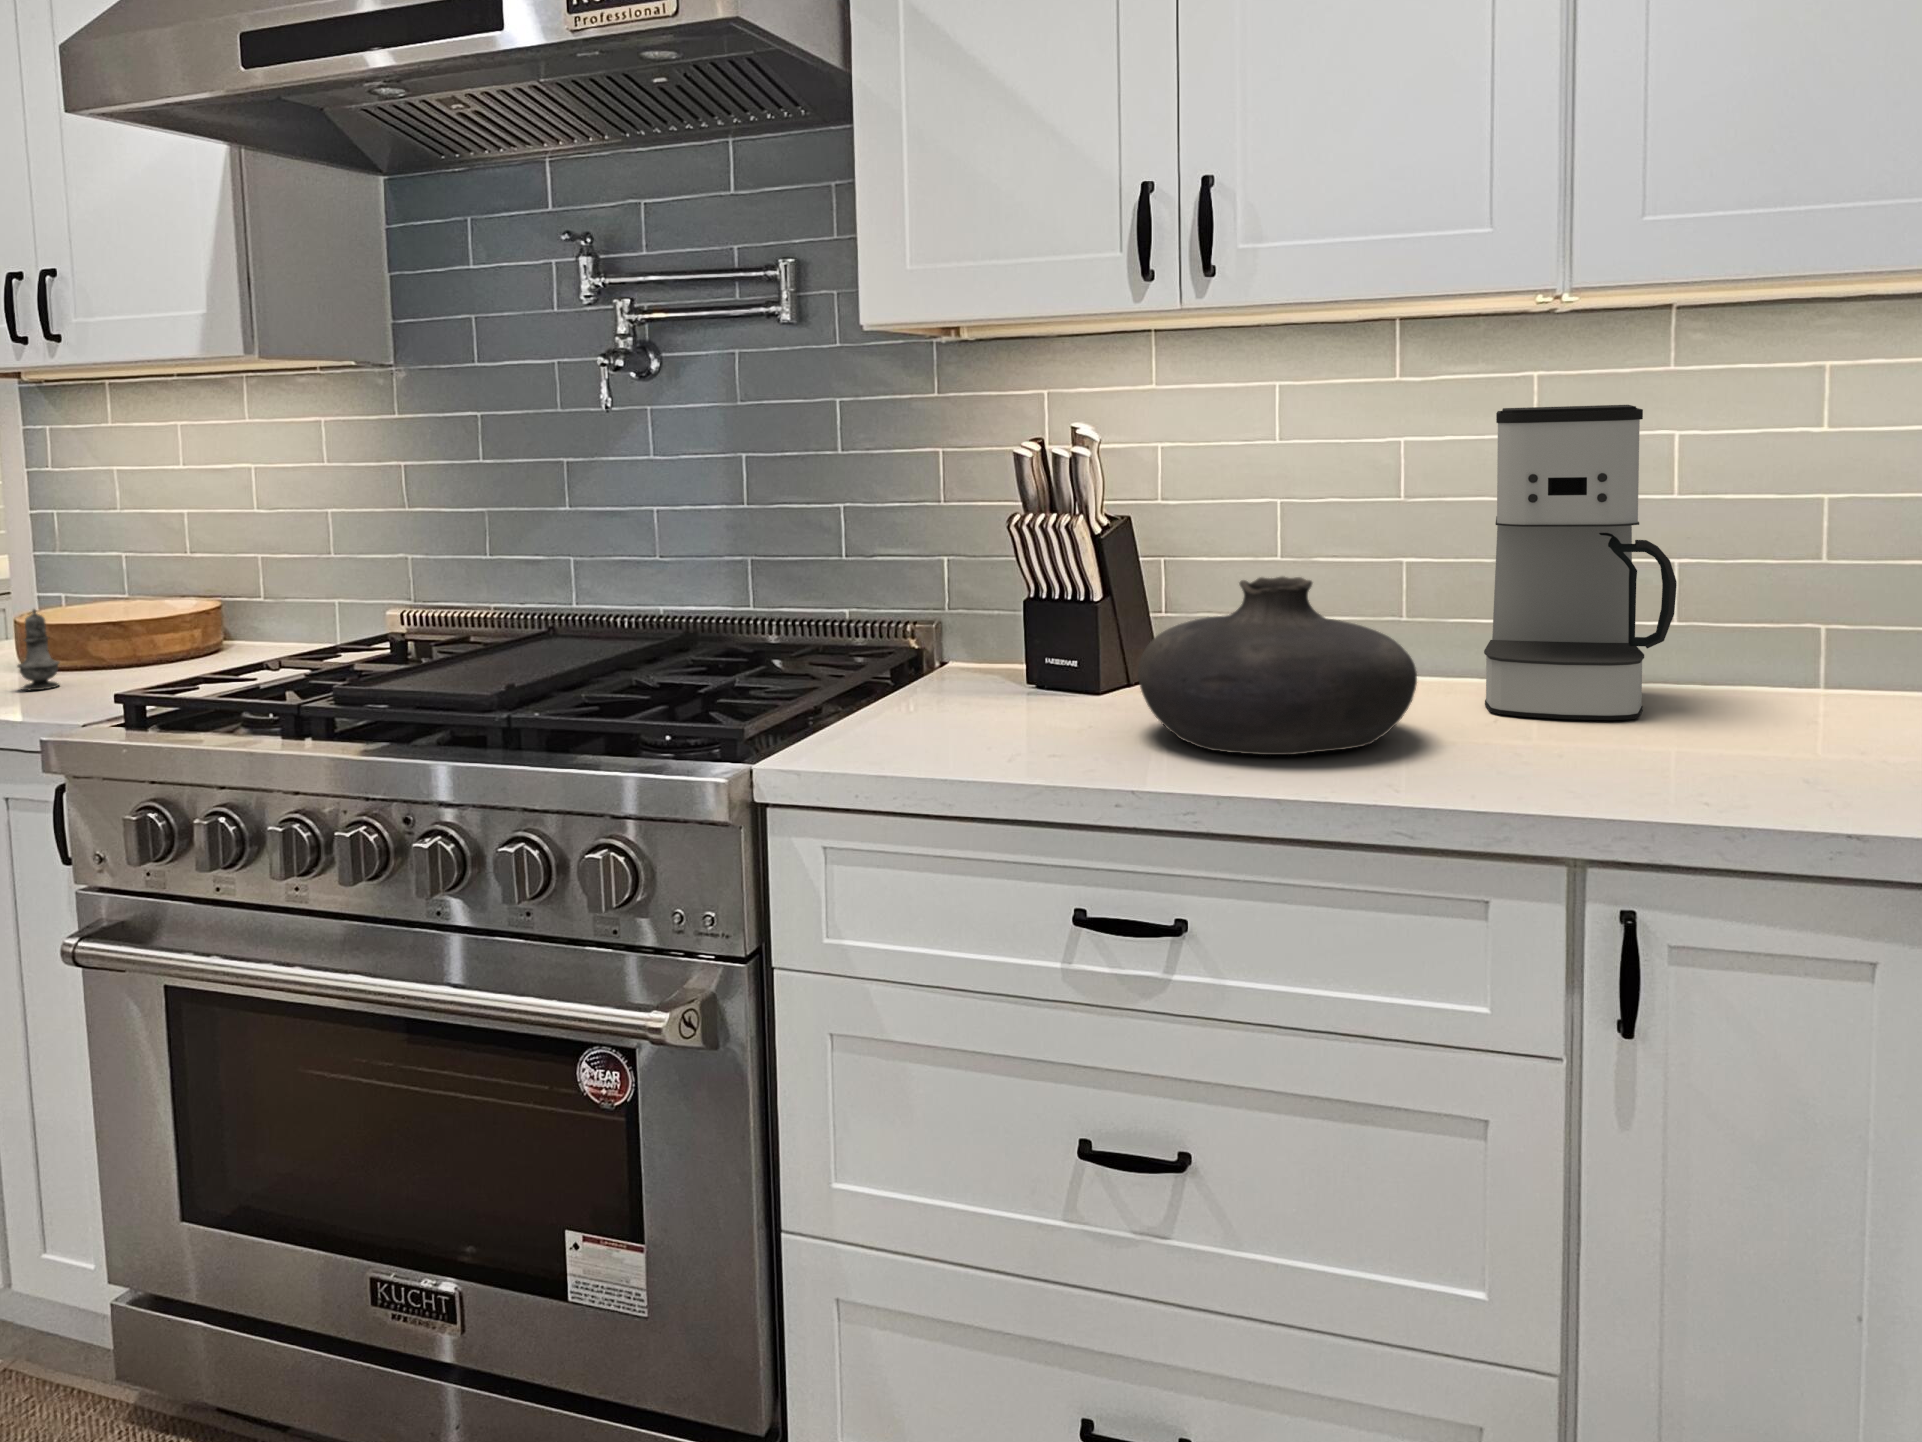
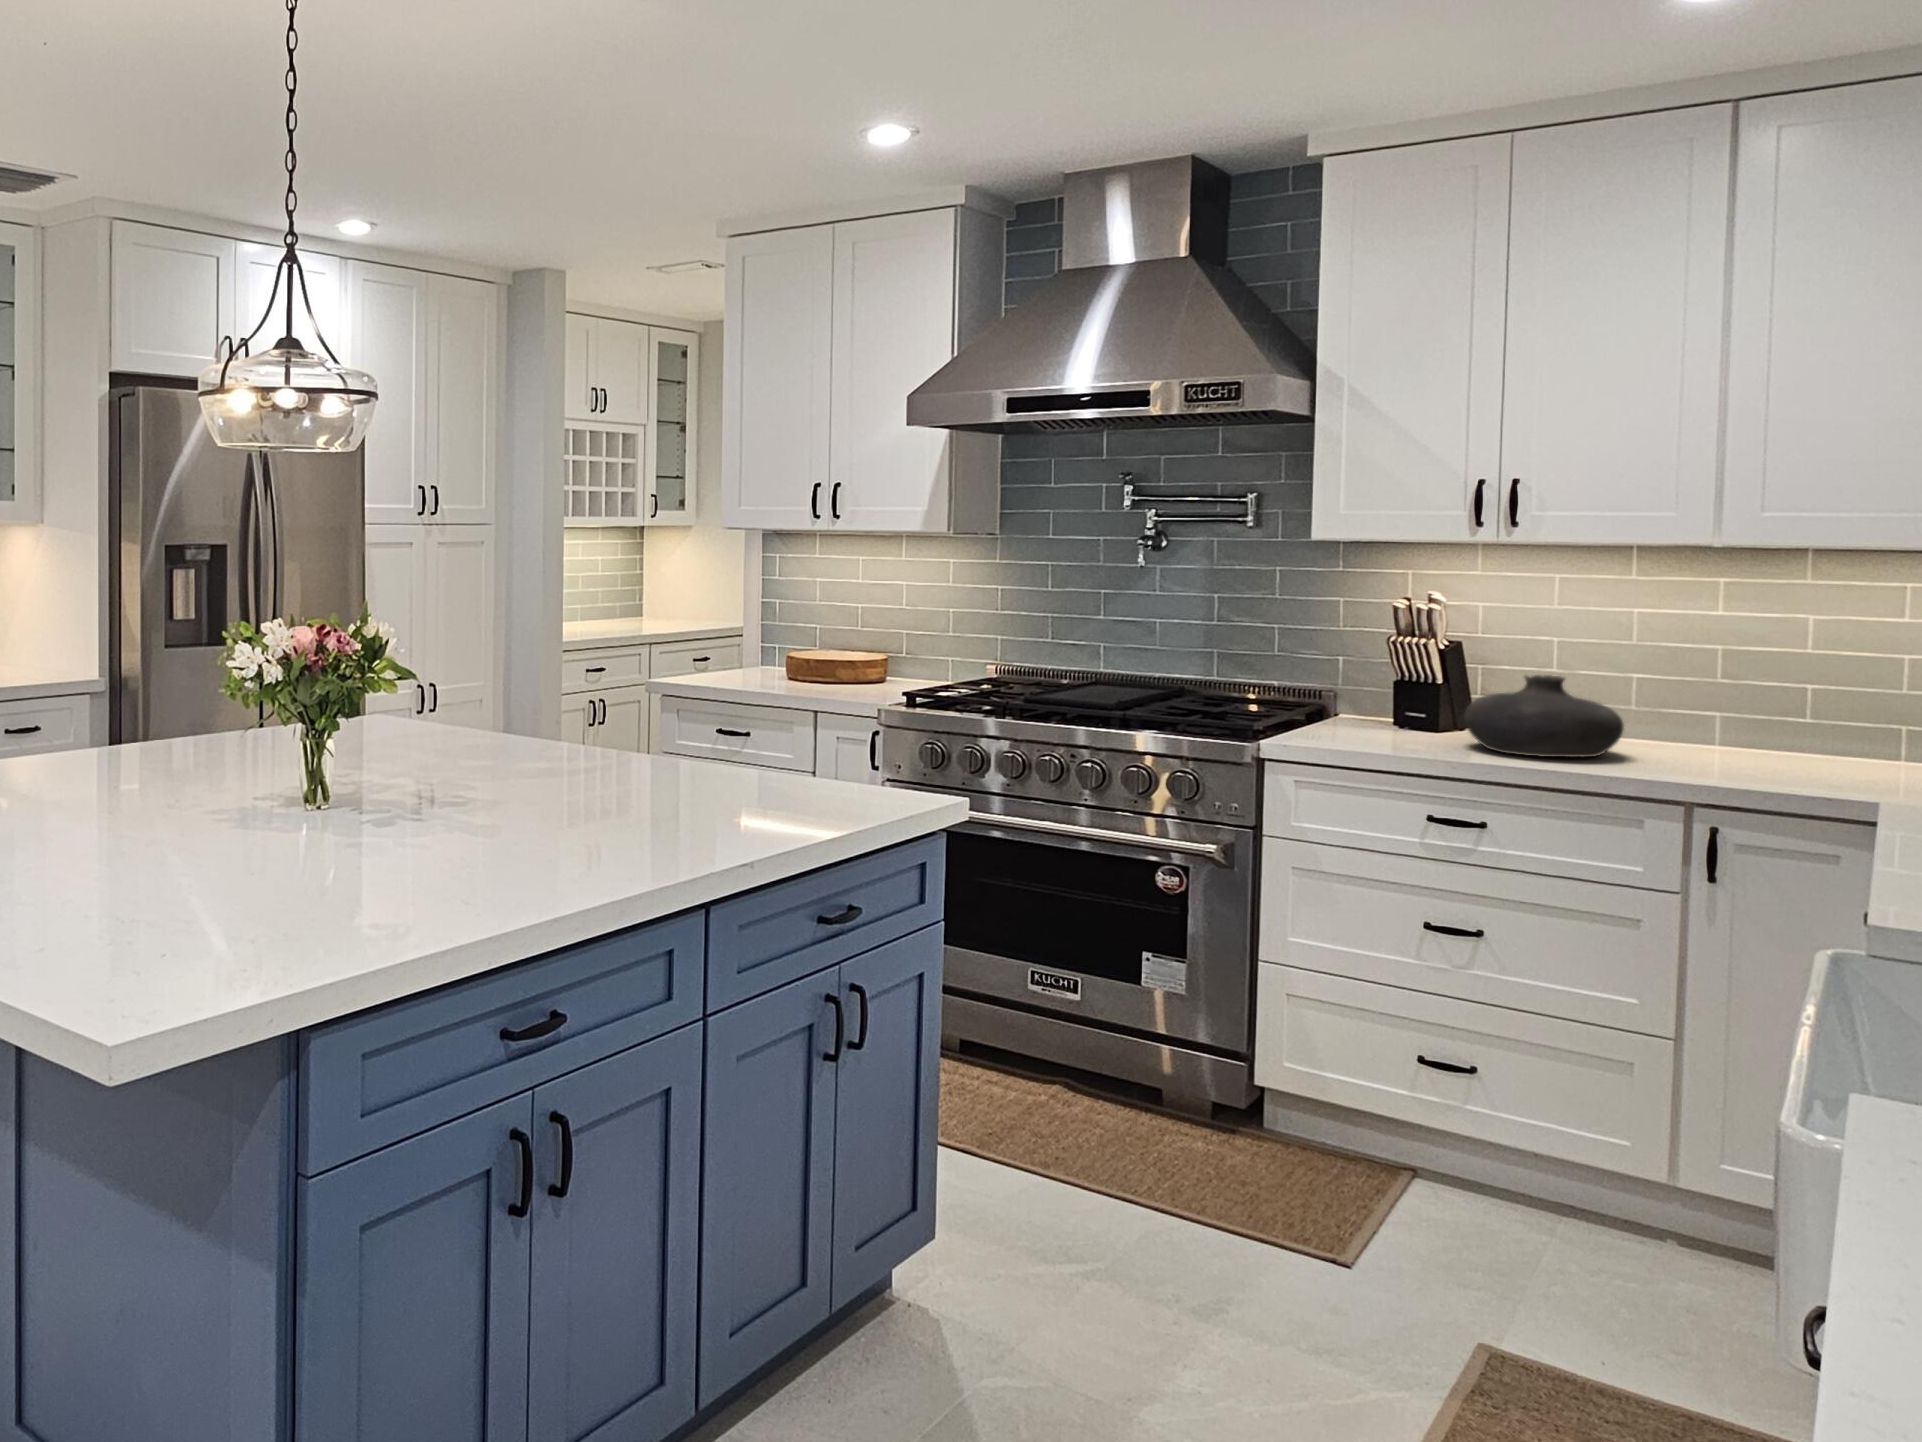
coffee maker: present [1484,405,1677,720] -> none [1675,597,1796,760]
salt shaker: present [18,609,60,690] -> none [827,652,846,691]

